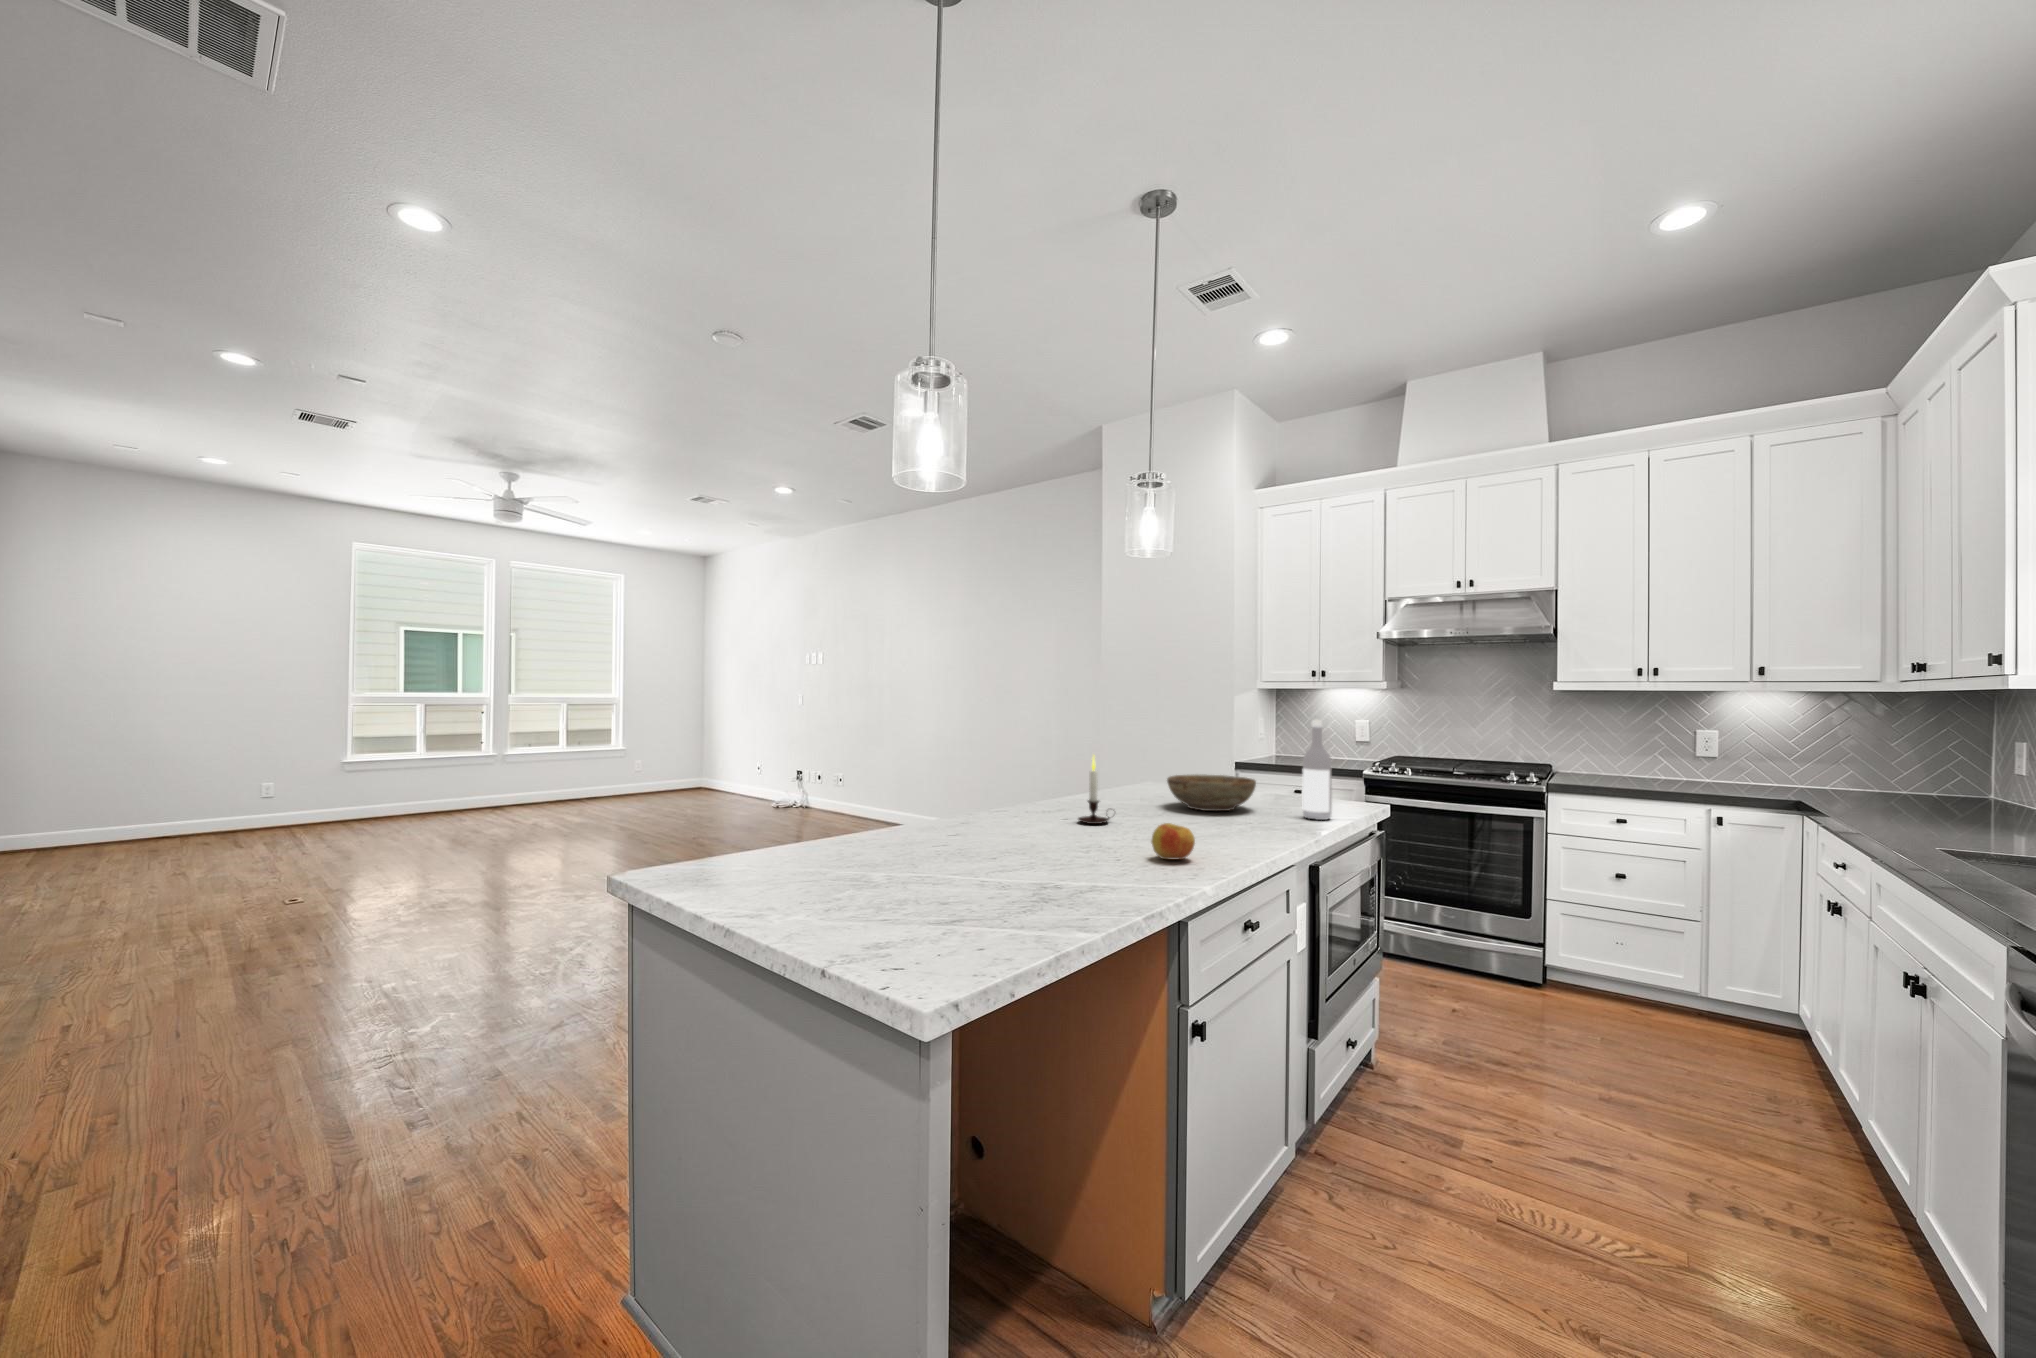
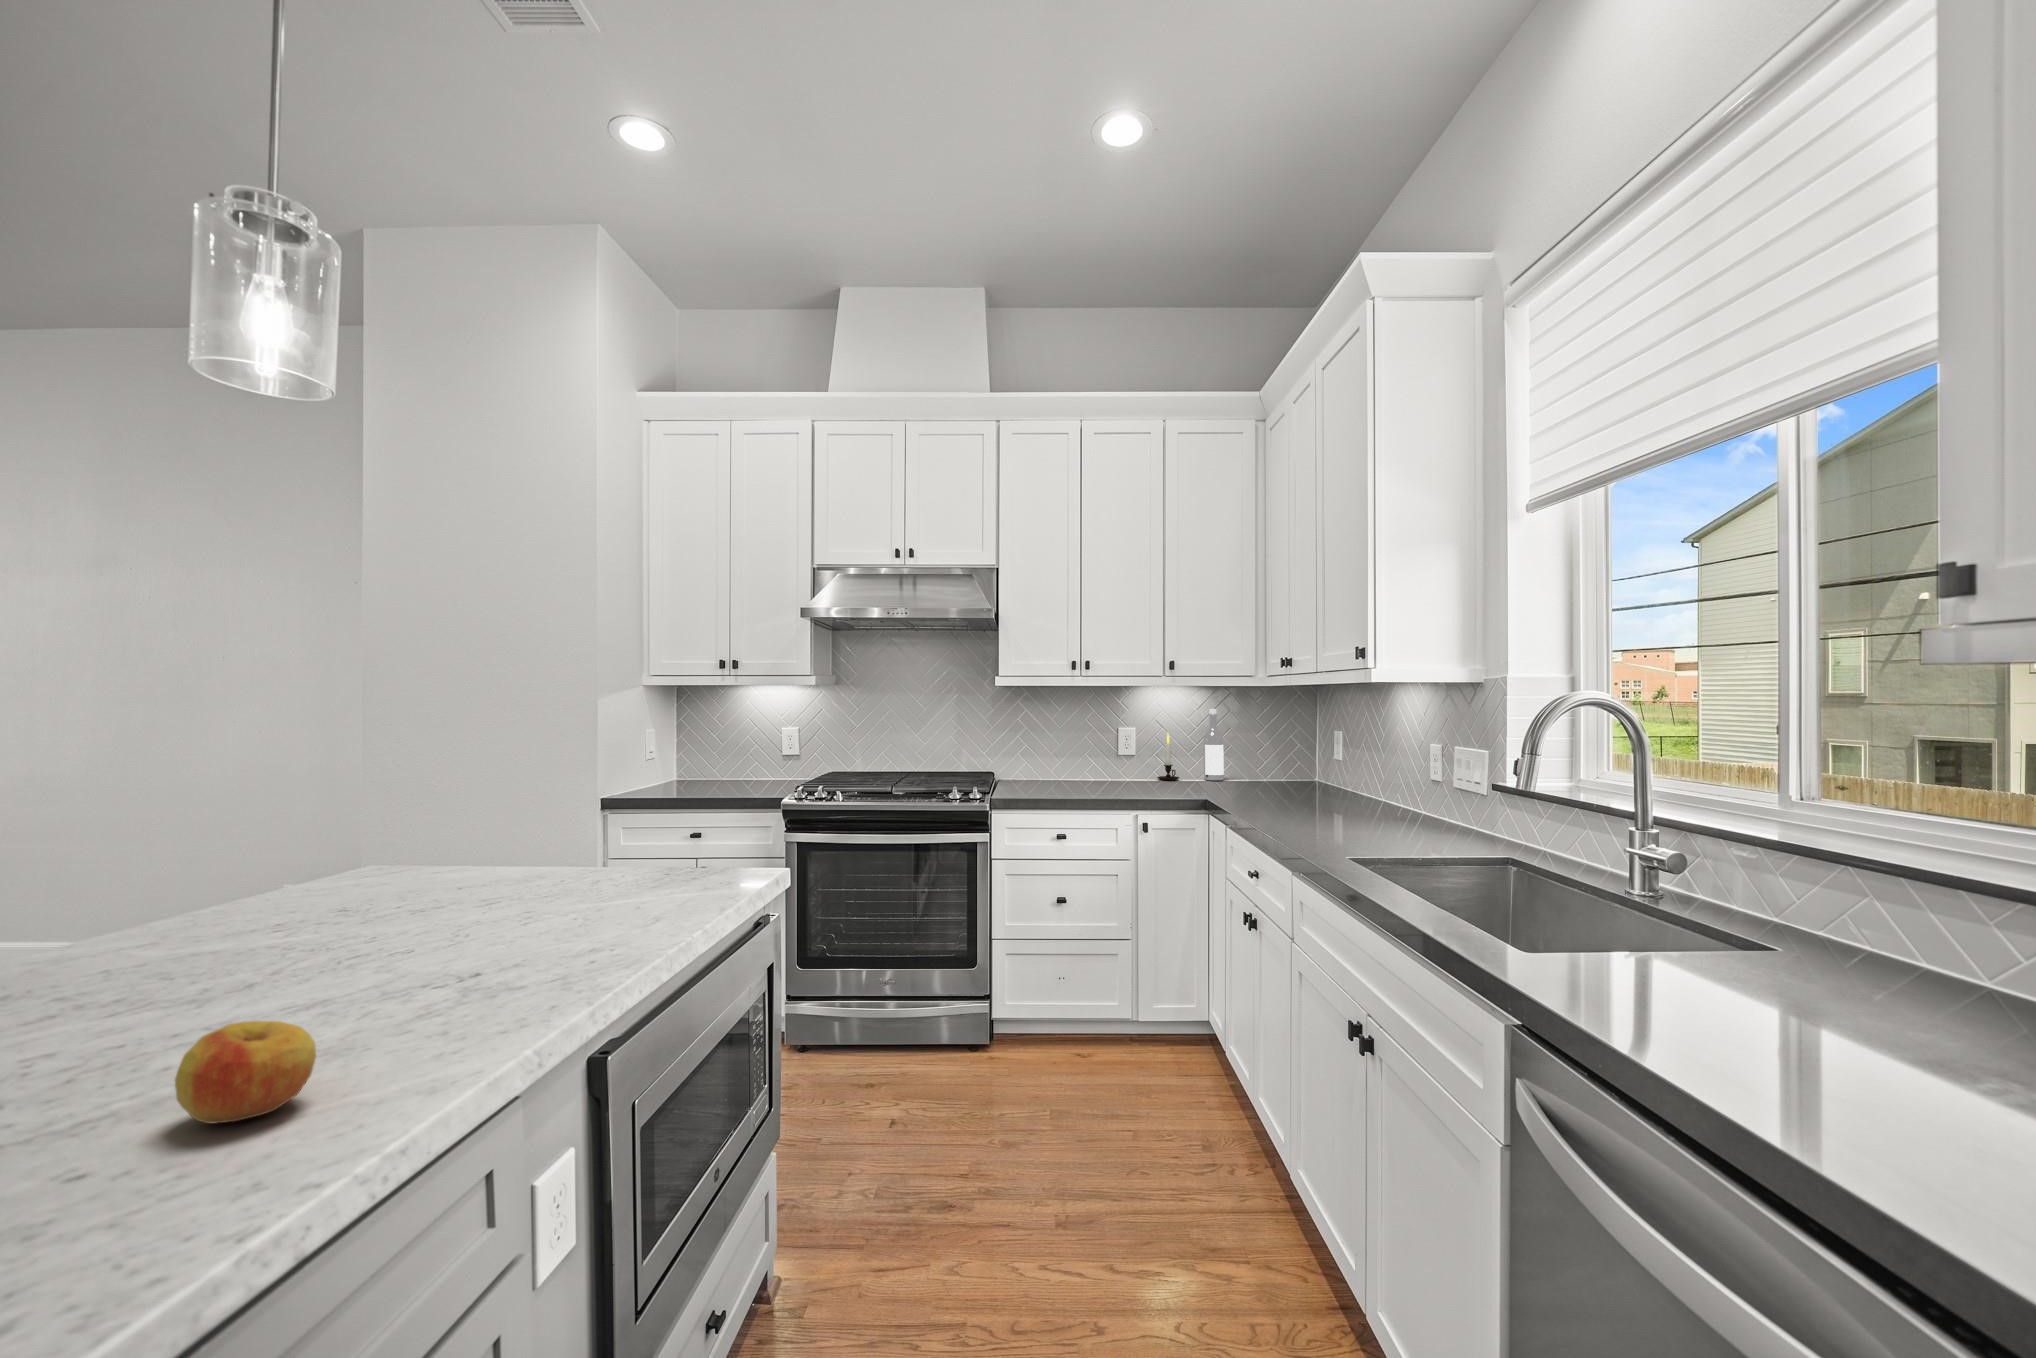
wine bottle: present [1302,720,1332,820] -> present [1204,709,1224,781]
candle: present [1078,757,1110,824] -> present [1157,733,1179,780]
bowl: present [1167,775,1256,811] -> none [391,842,578,918]

